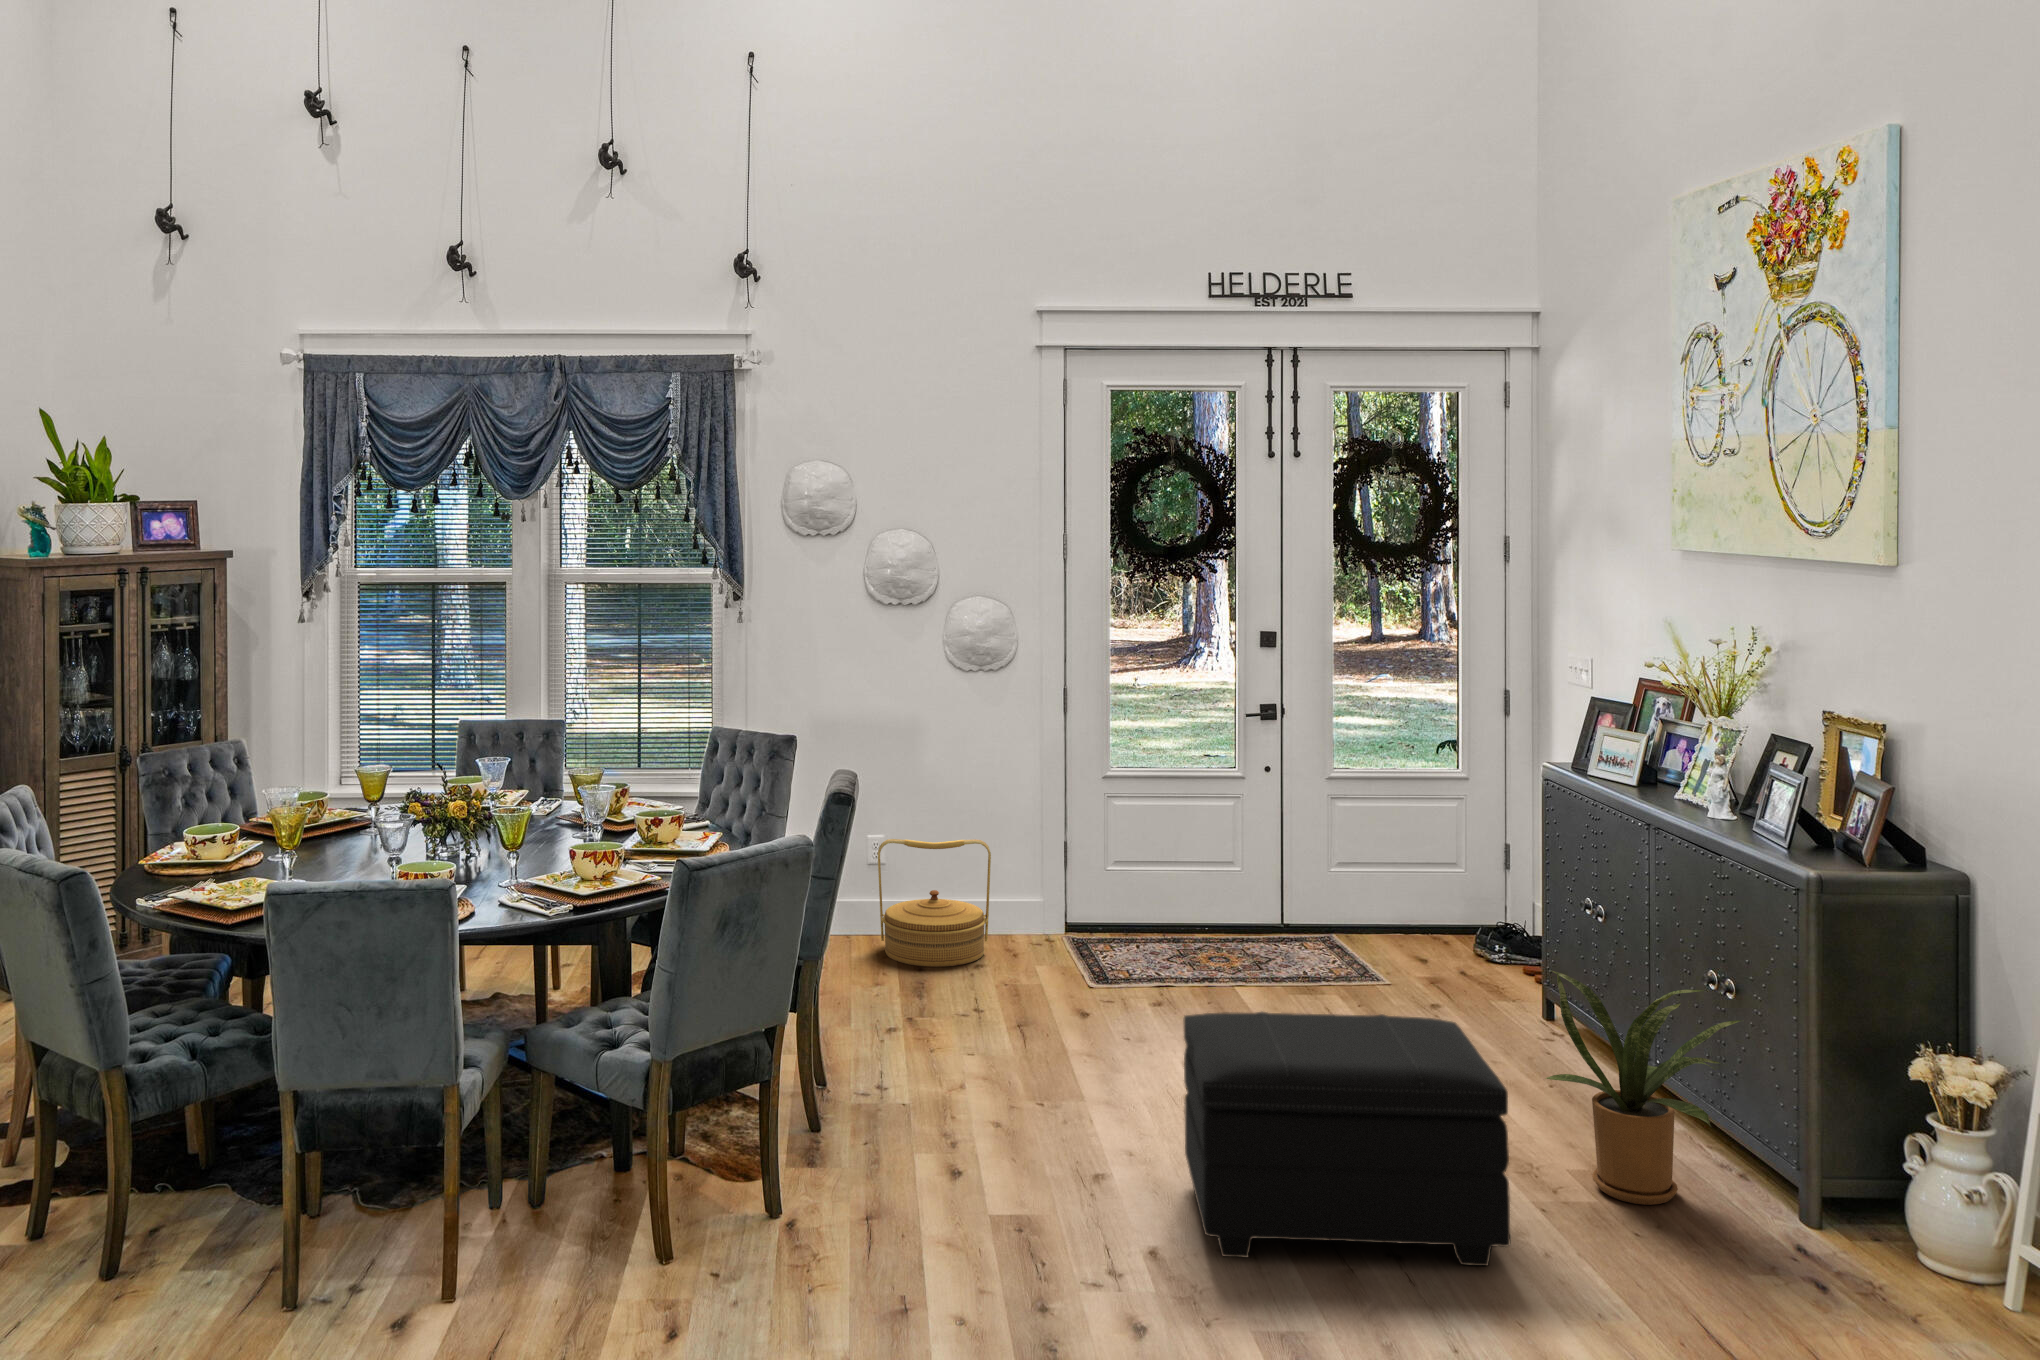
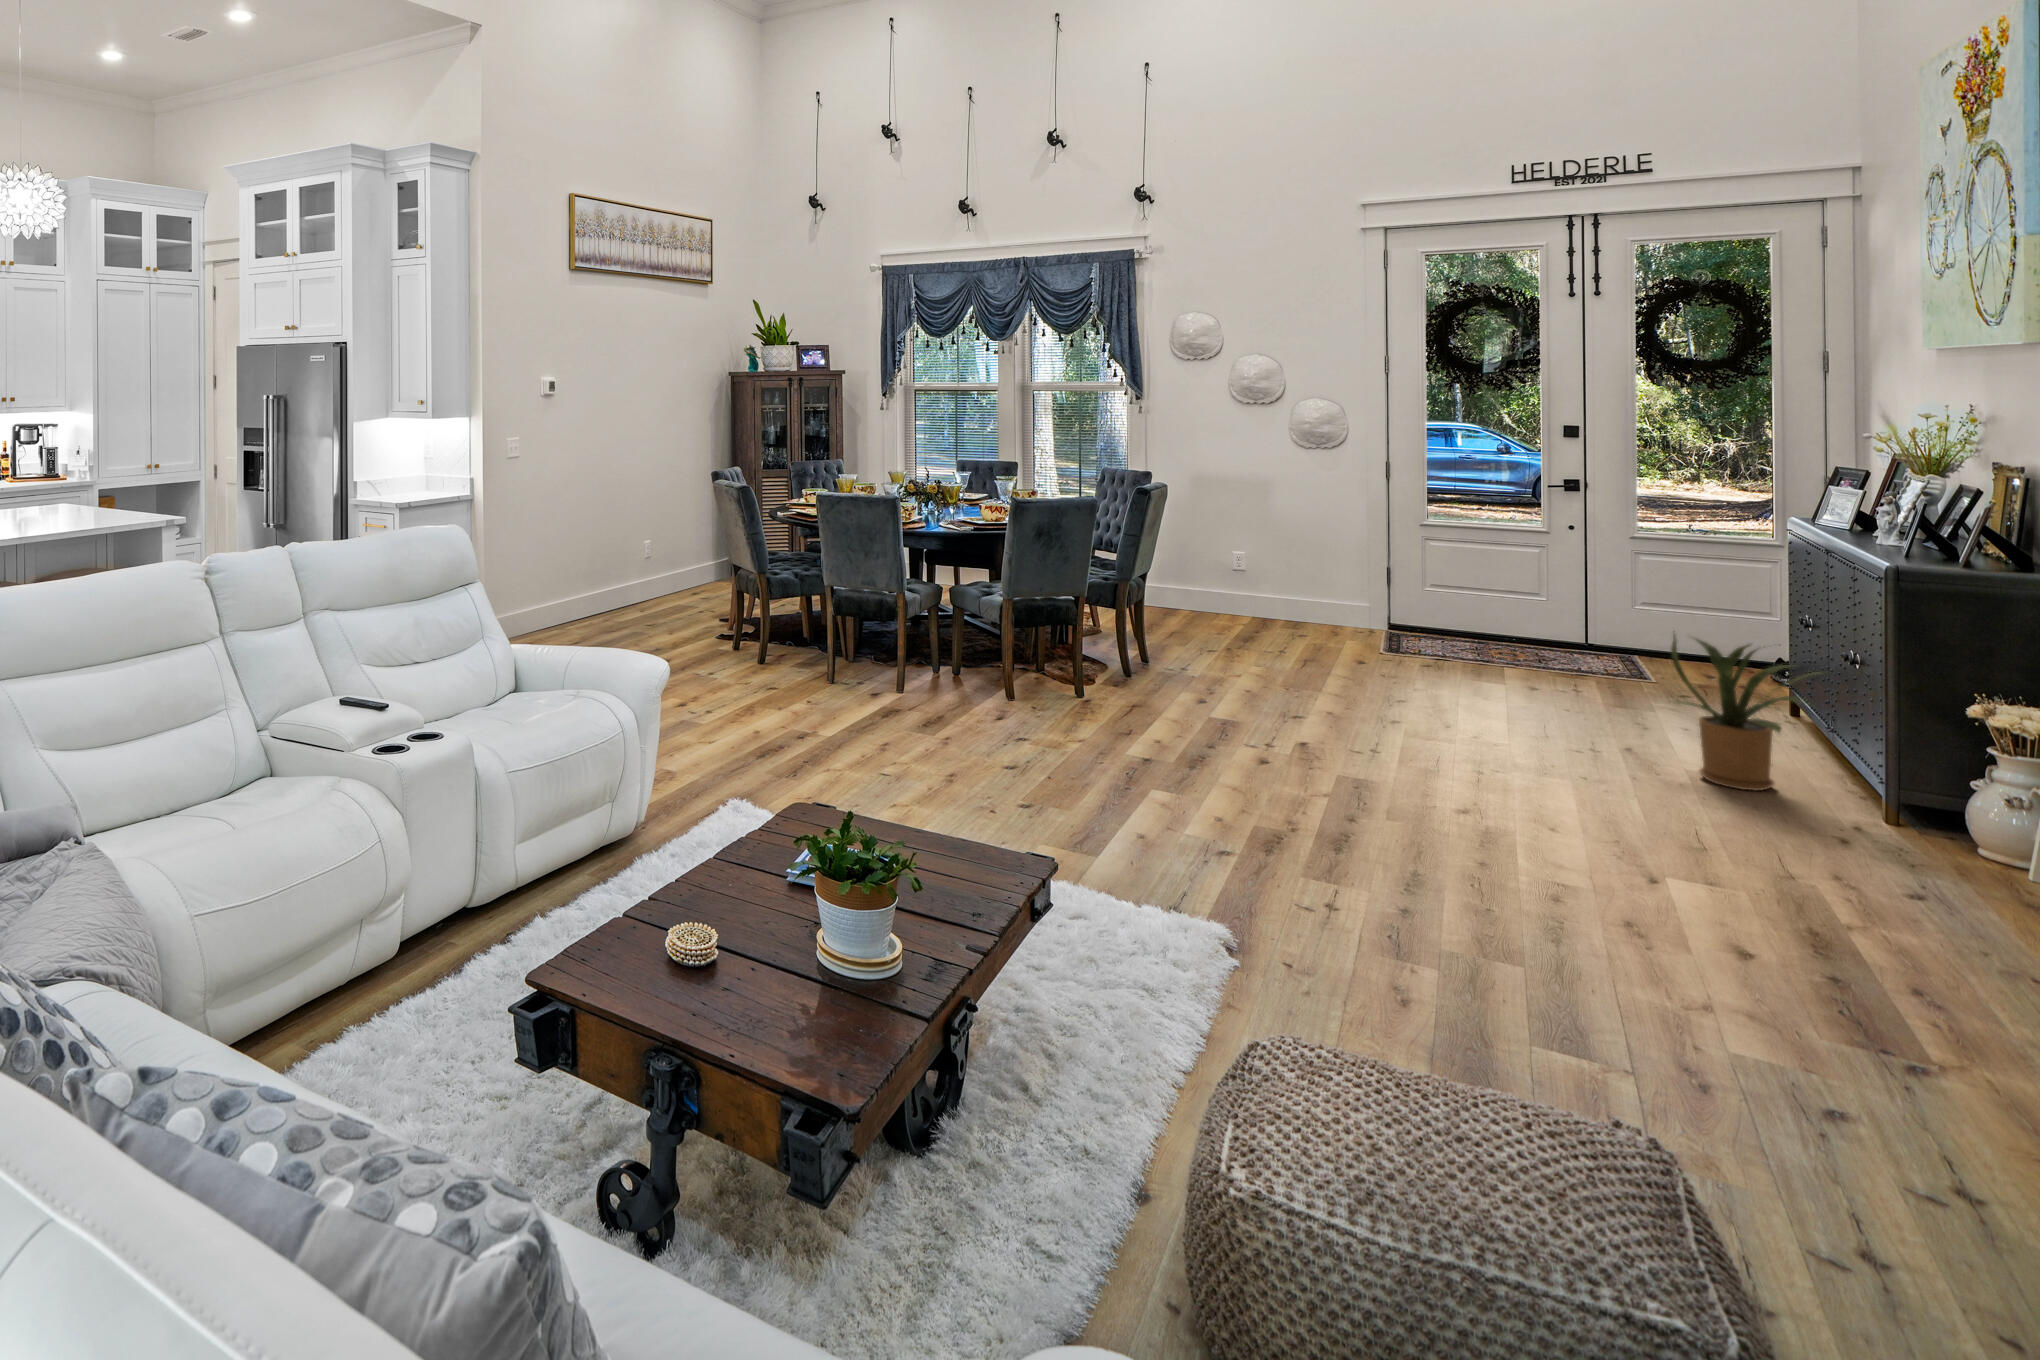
woven basket: present [878,839,991,967] -> none [1237,550,1322,630]
footstool: present [1183,1012,1510,1266] -> none [1340,627,1576,785]

